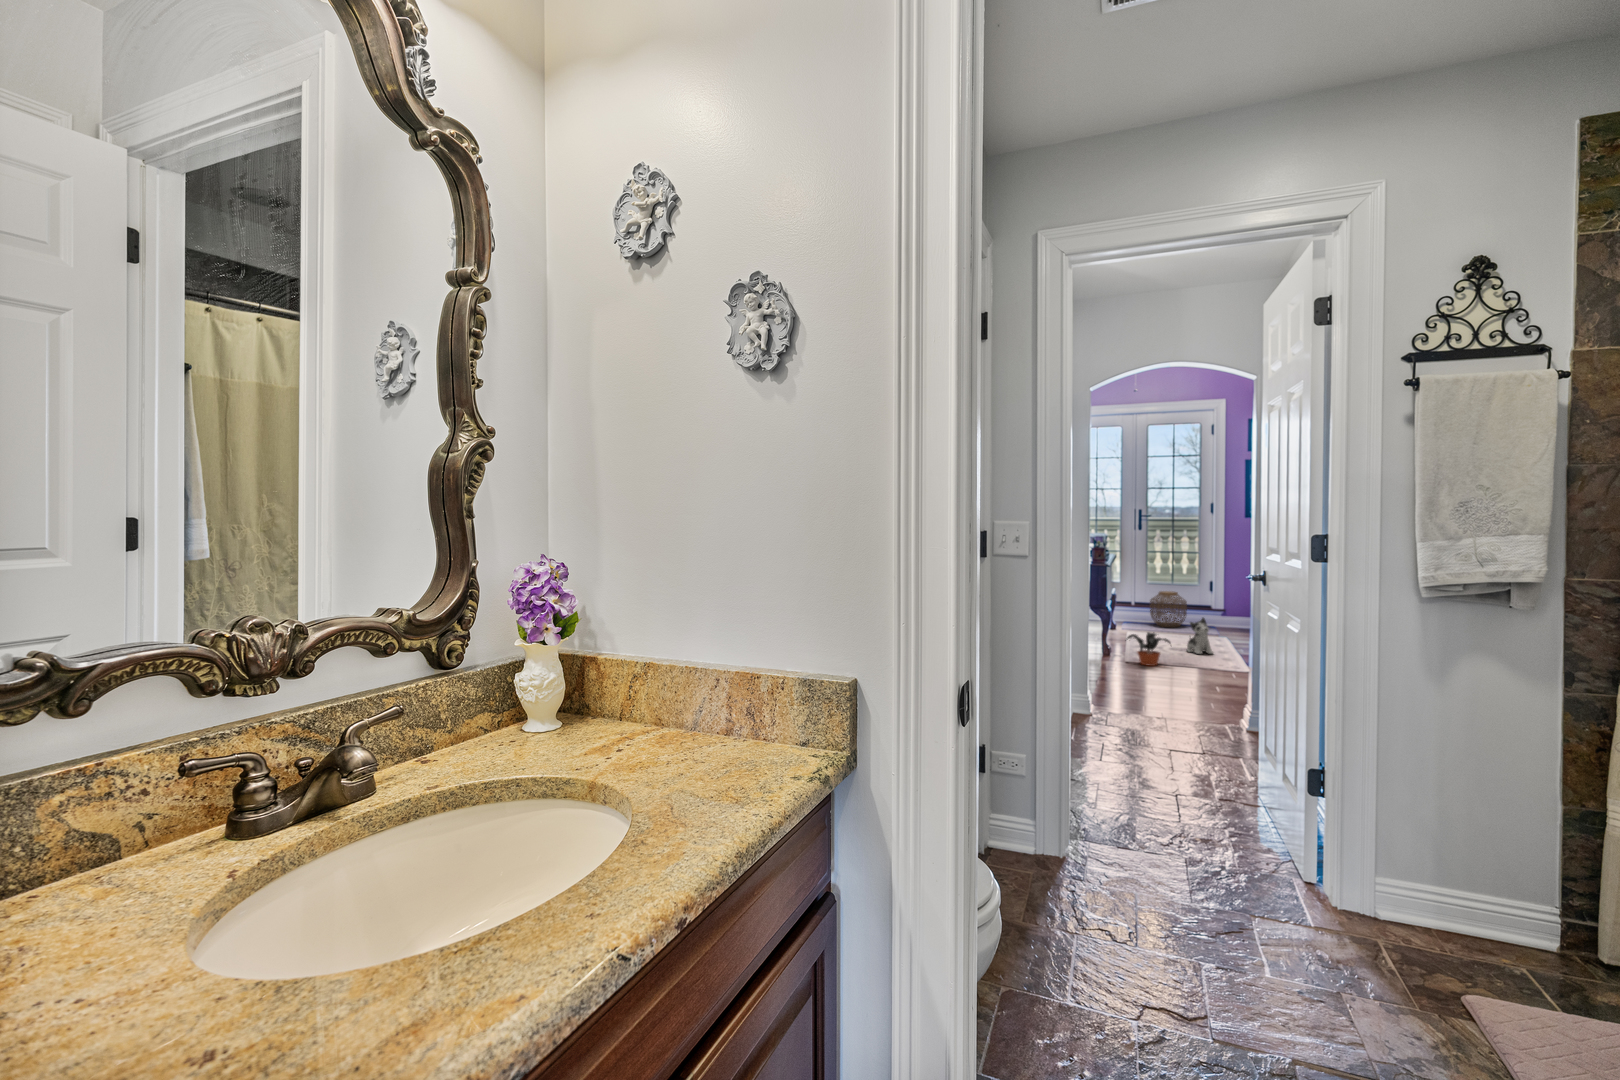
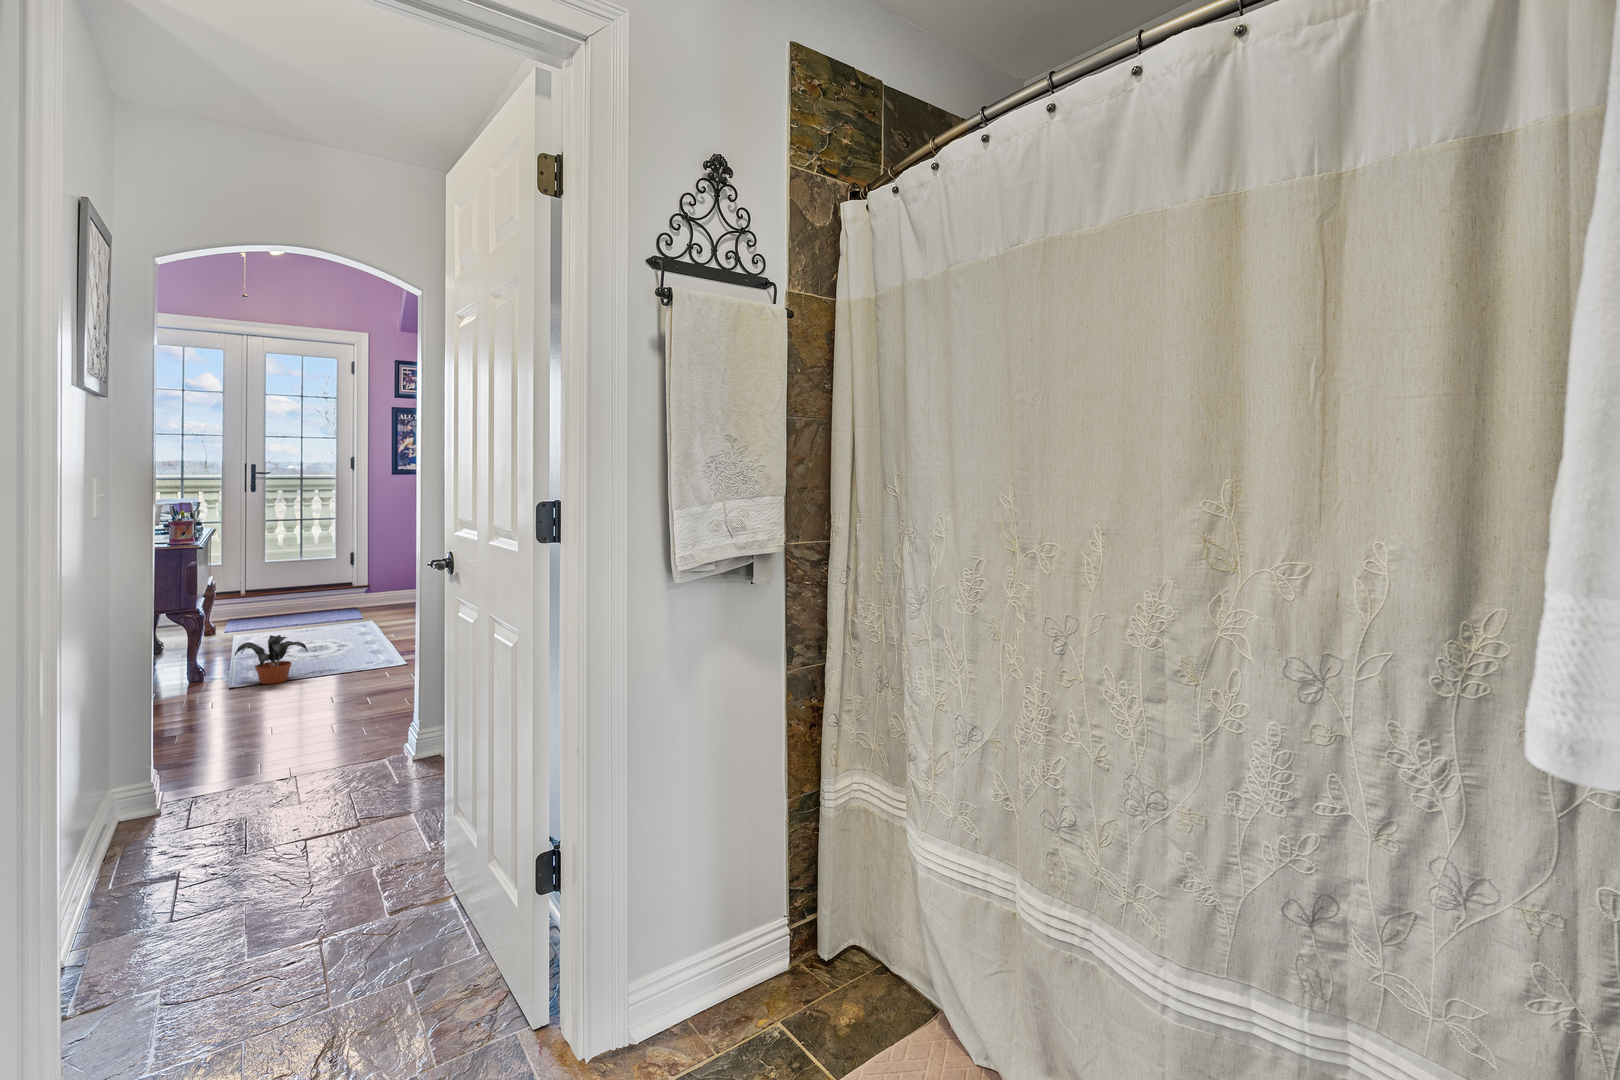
woven basket: present [1150,591,1187,627] -> none [270,572,322,620]
plush toy: present [1187,618,1213,654] -> none [327,604,364,653]

